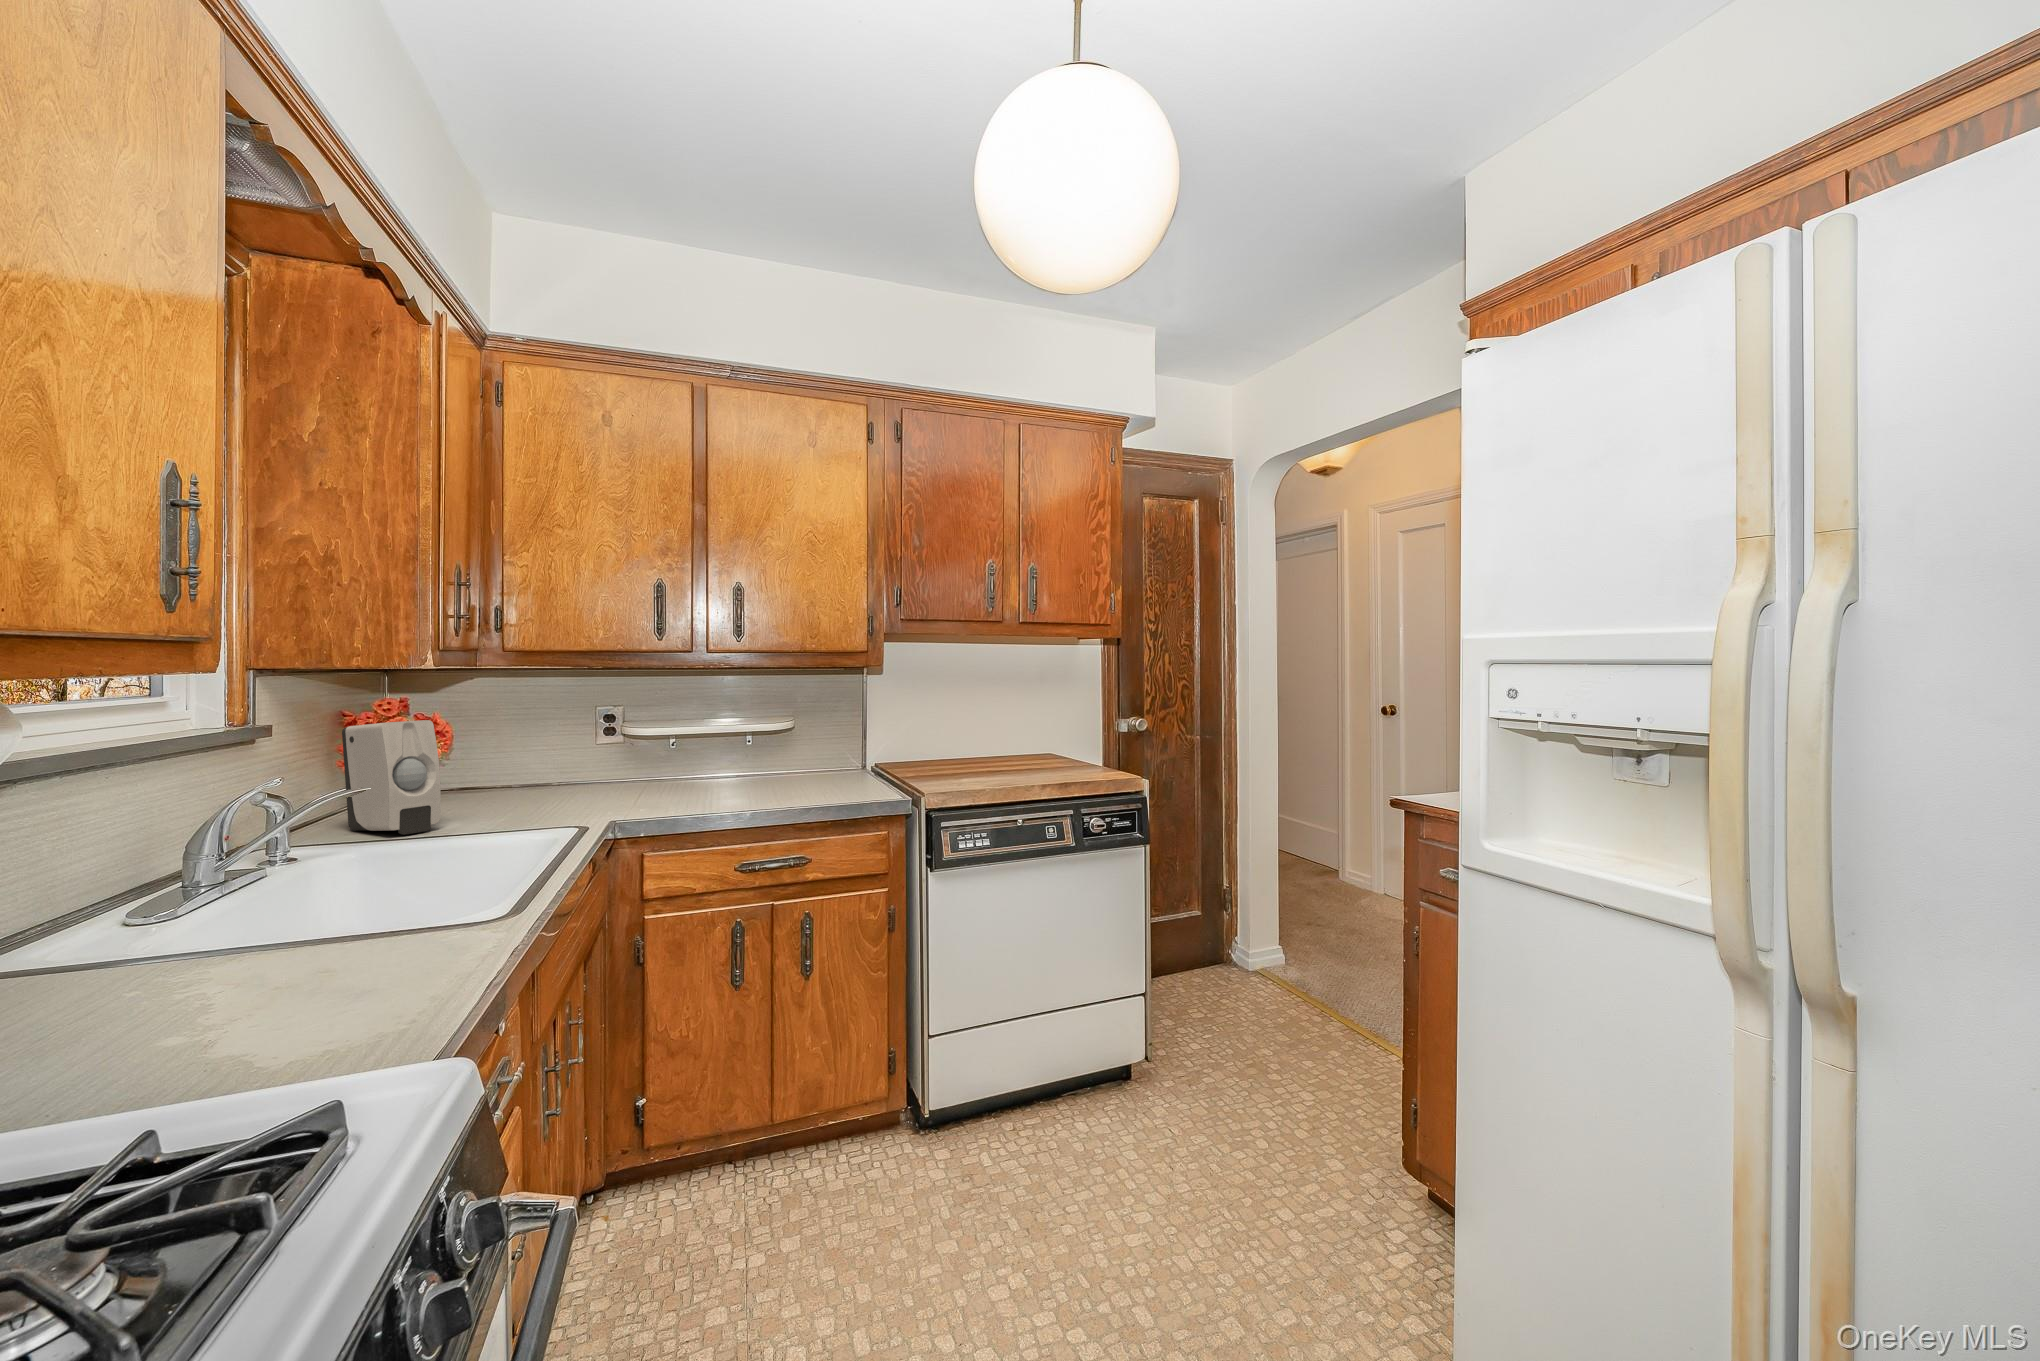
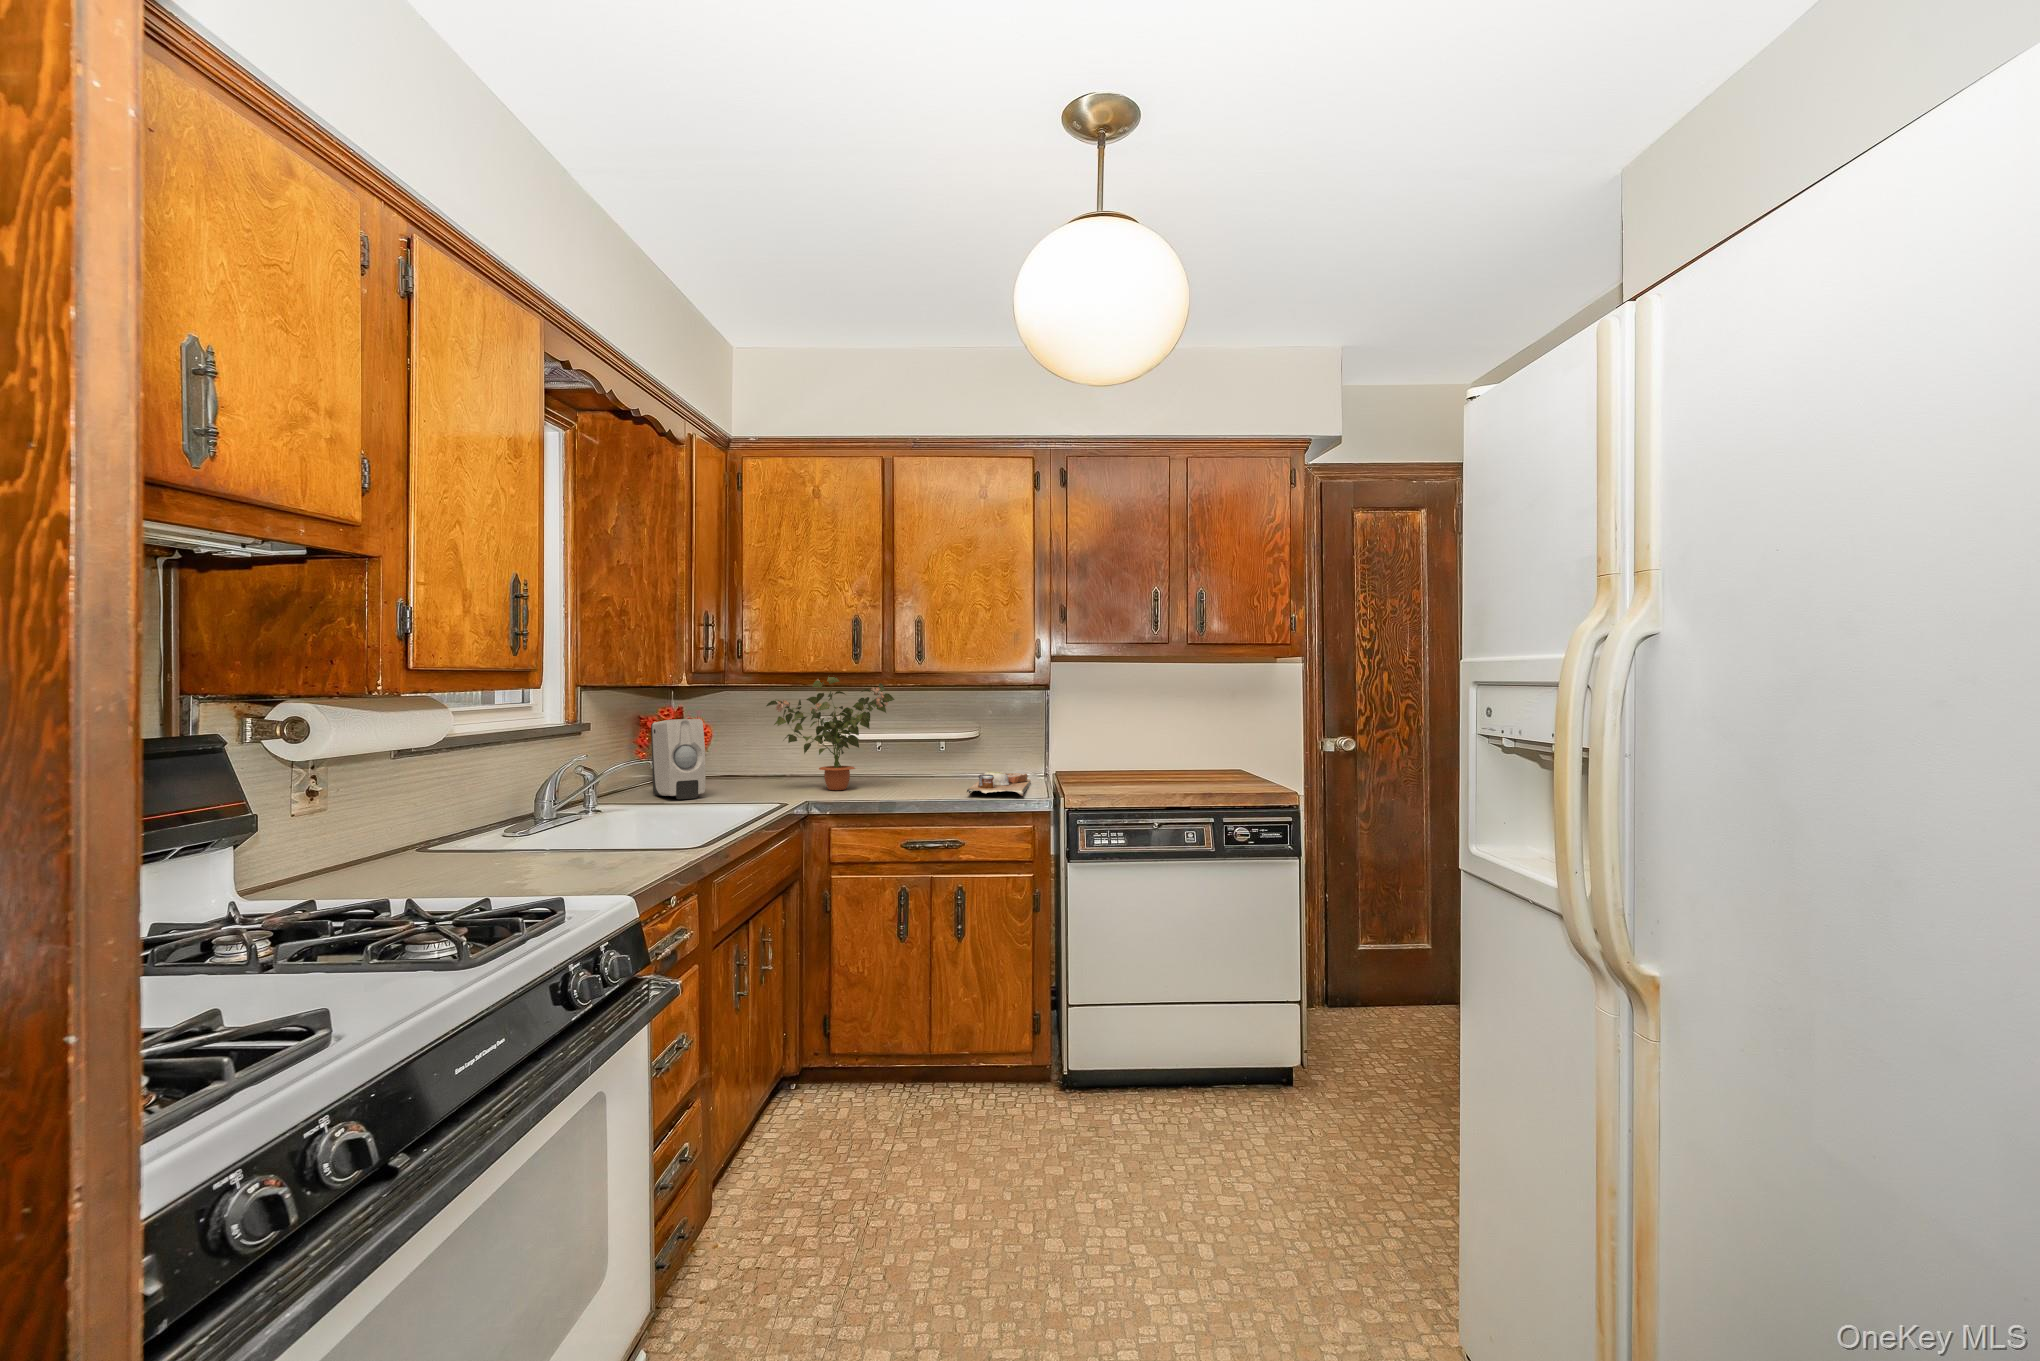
potted plant: none [511,658,699,806] -> present [766,677,894,790]
cutting board: none [783,771,867,800] -> present [967,771,1031,796]

